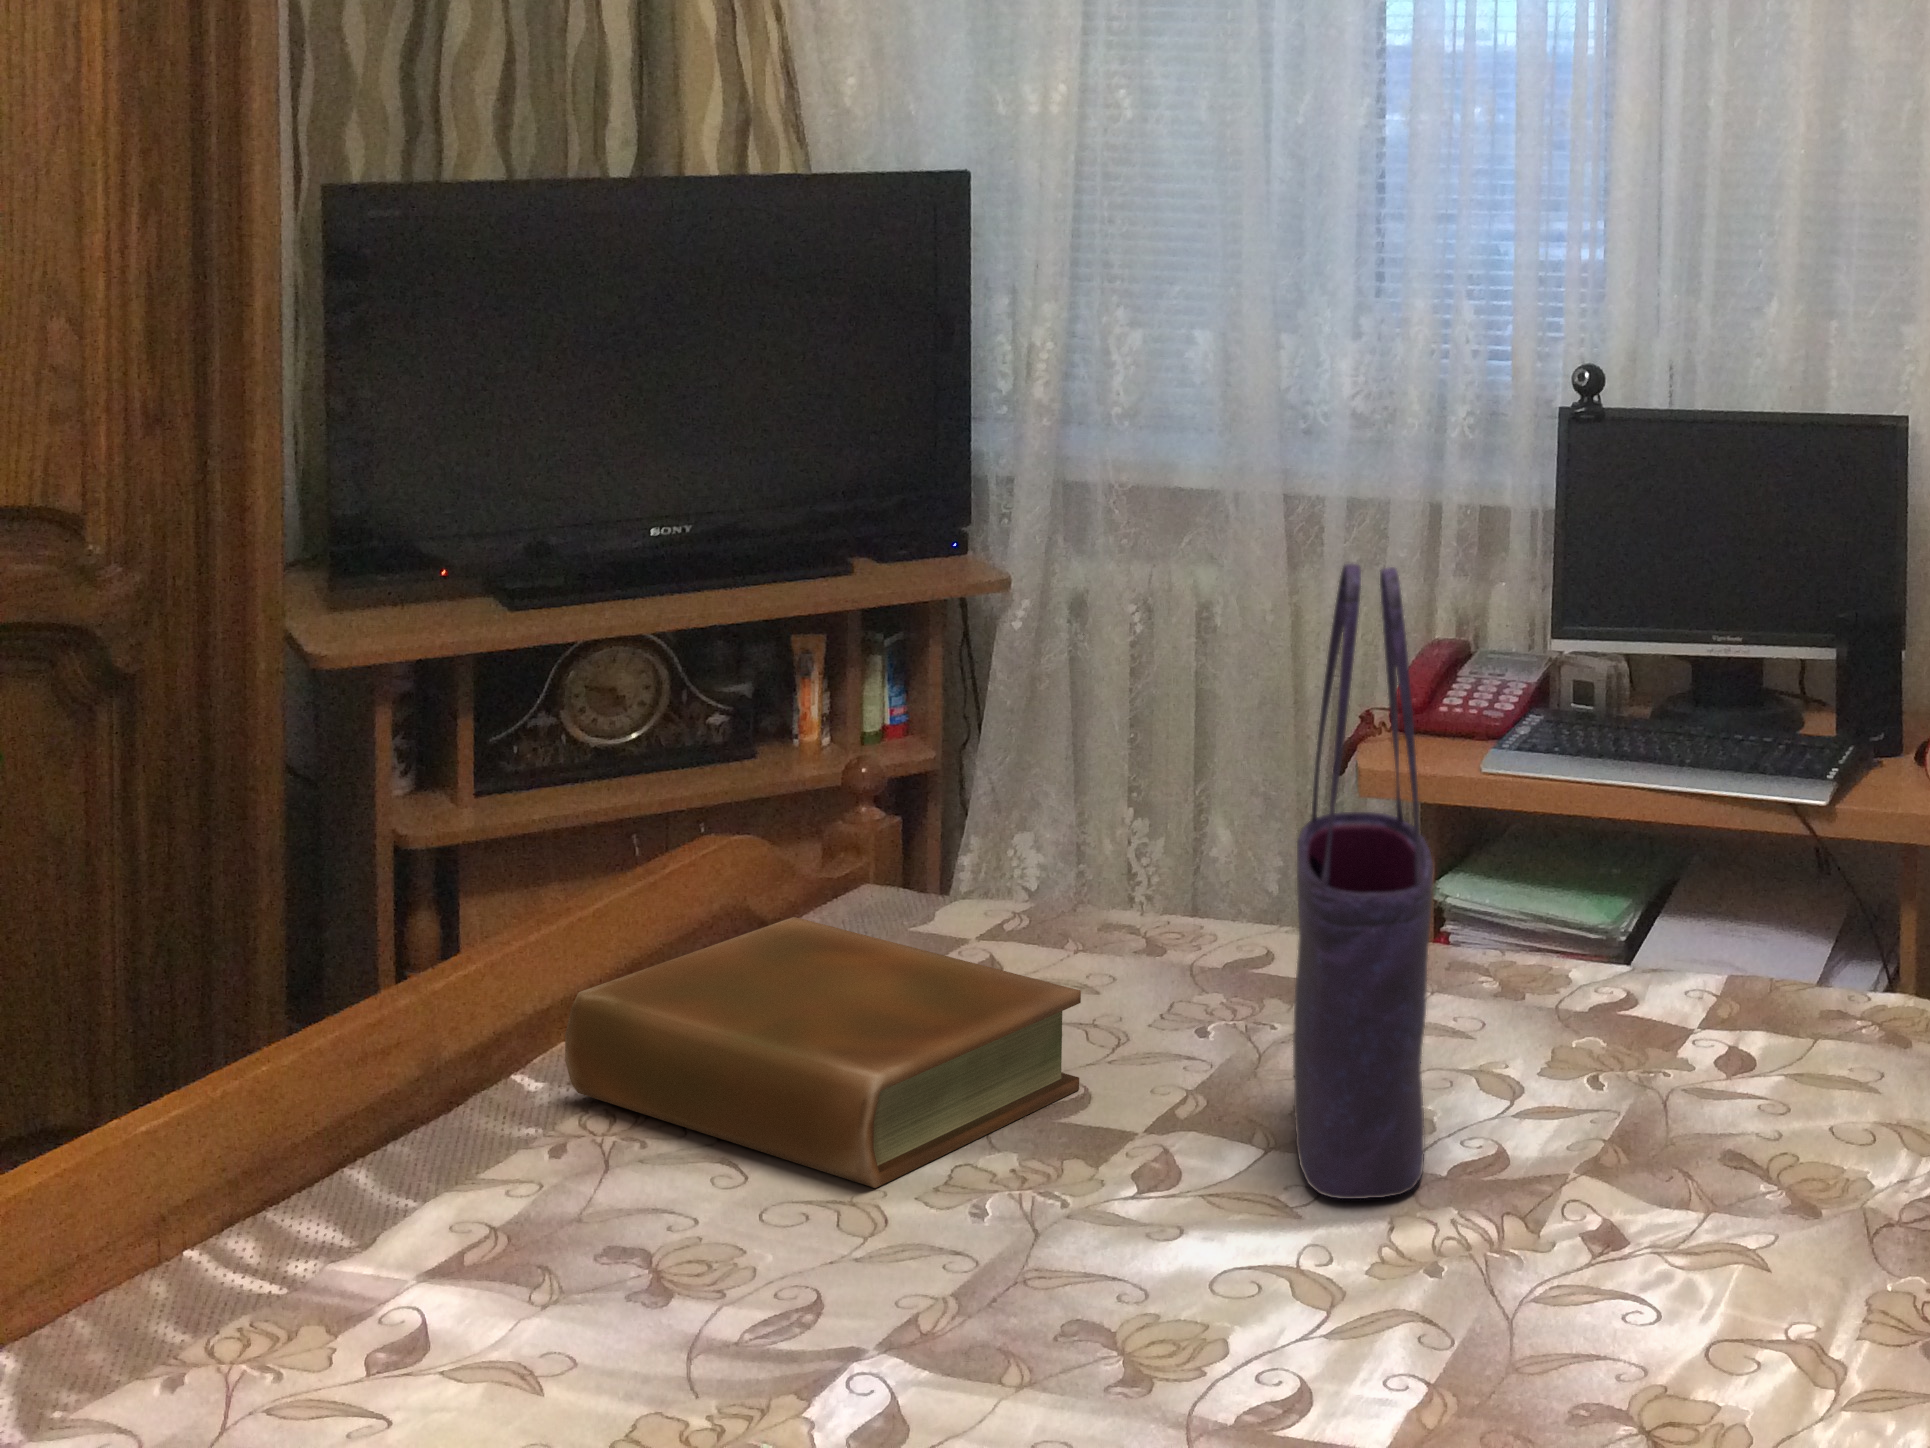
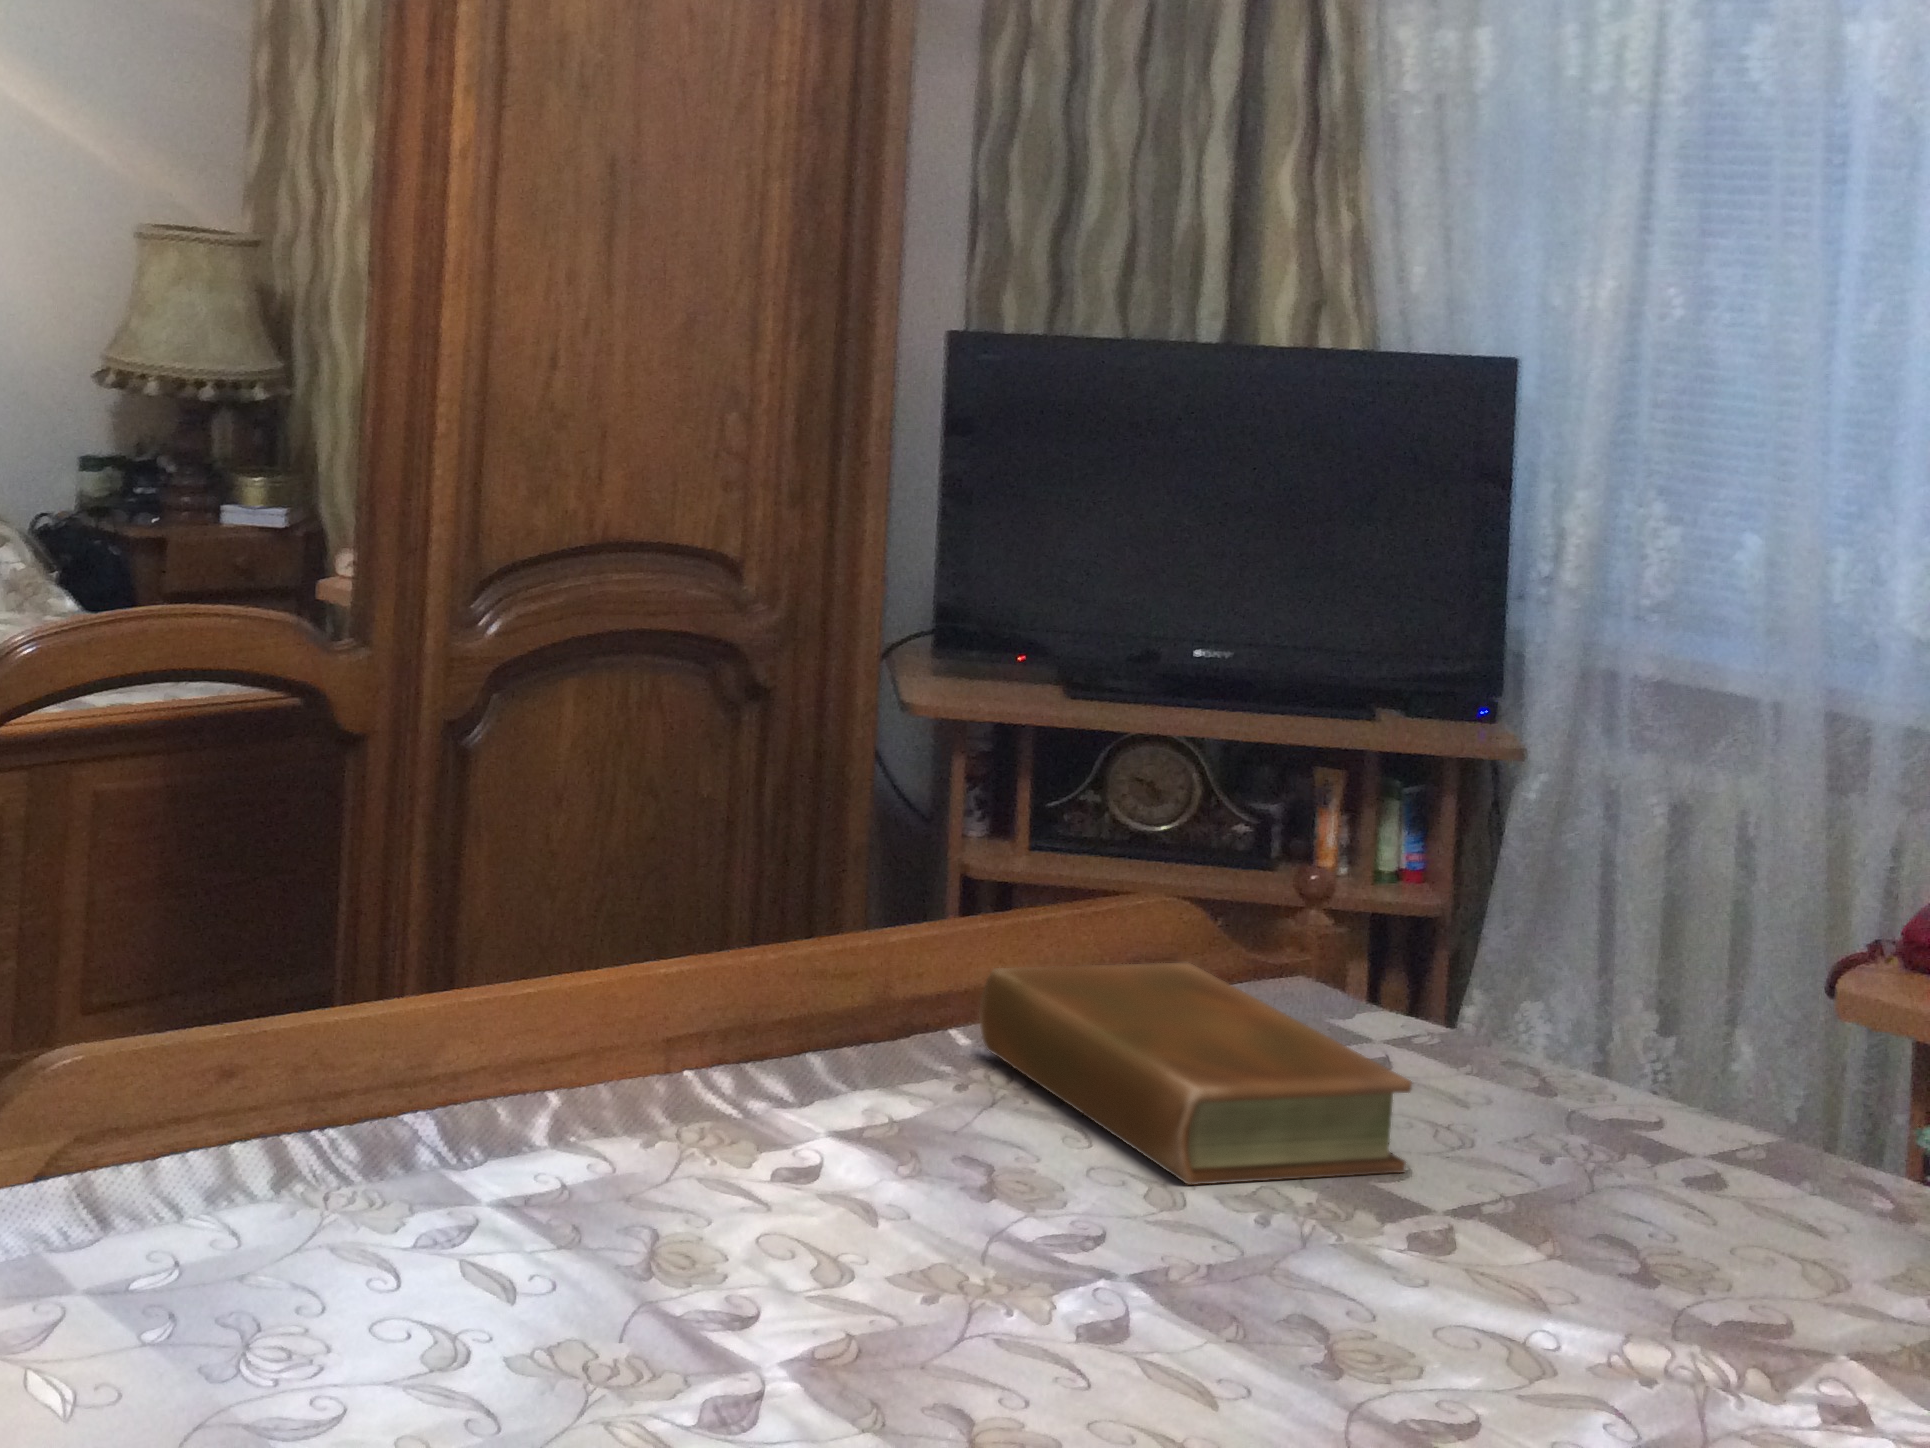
tote bag: present [1293,564,1433,1199] -> none [1584,726,1752,1347]

